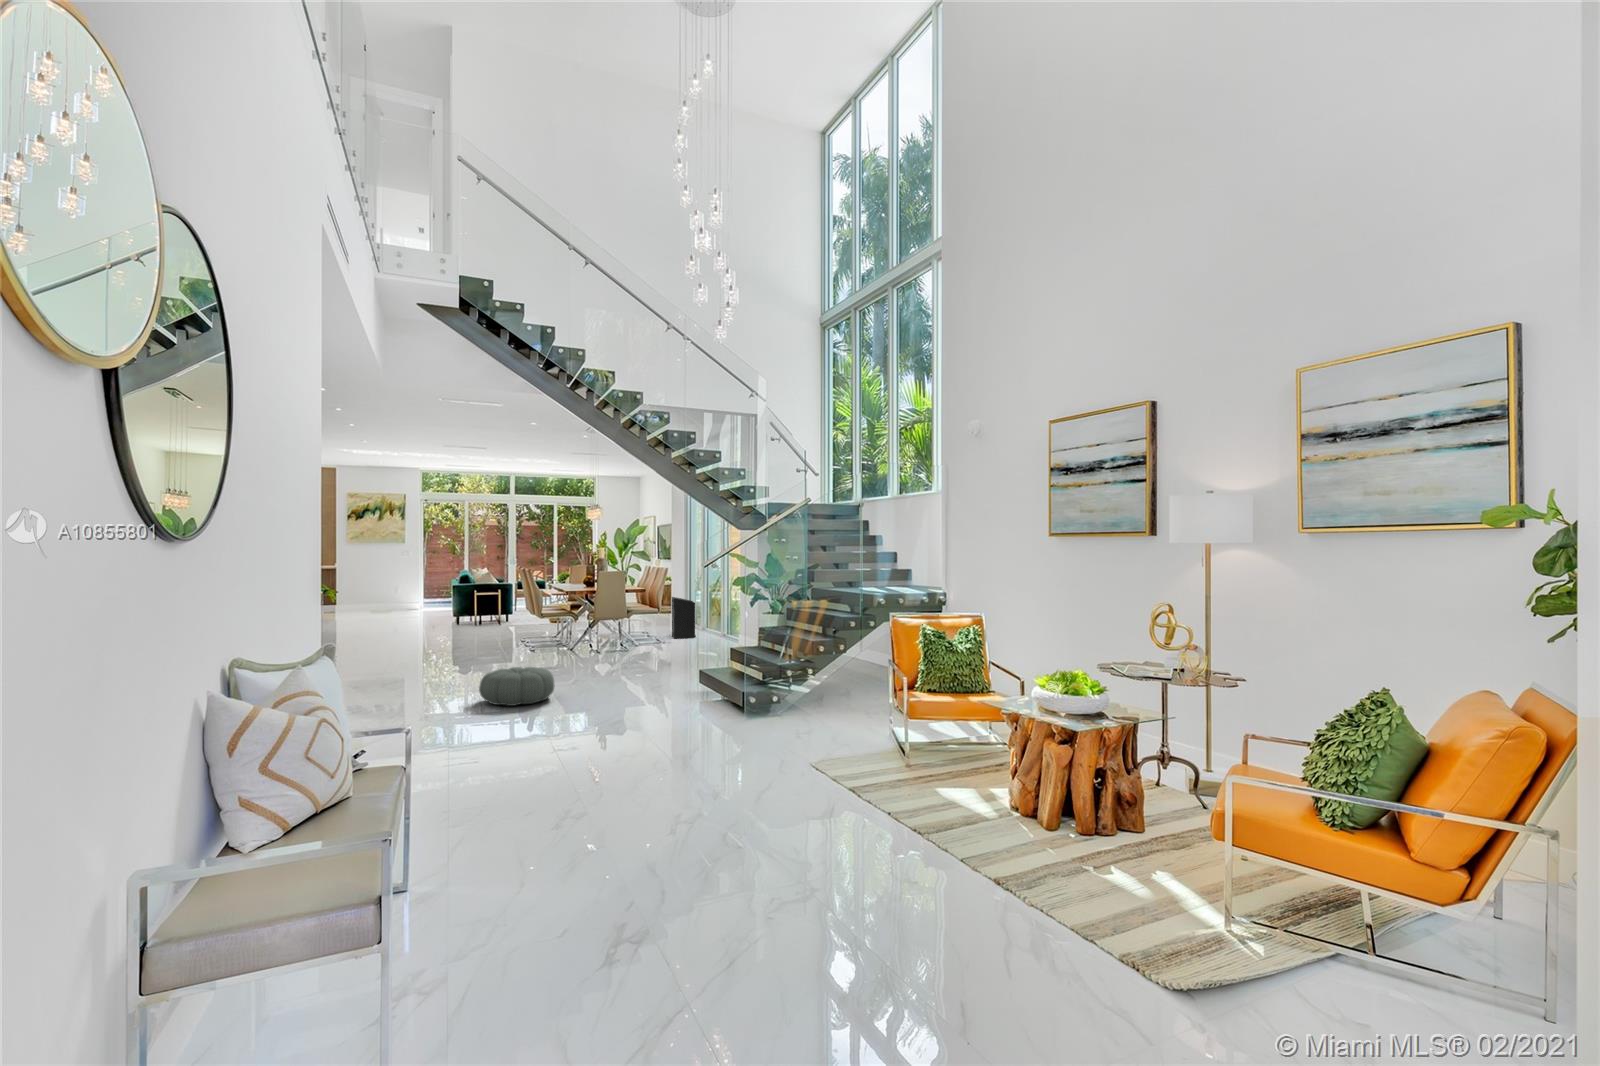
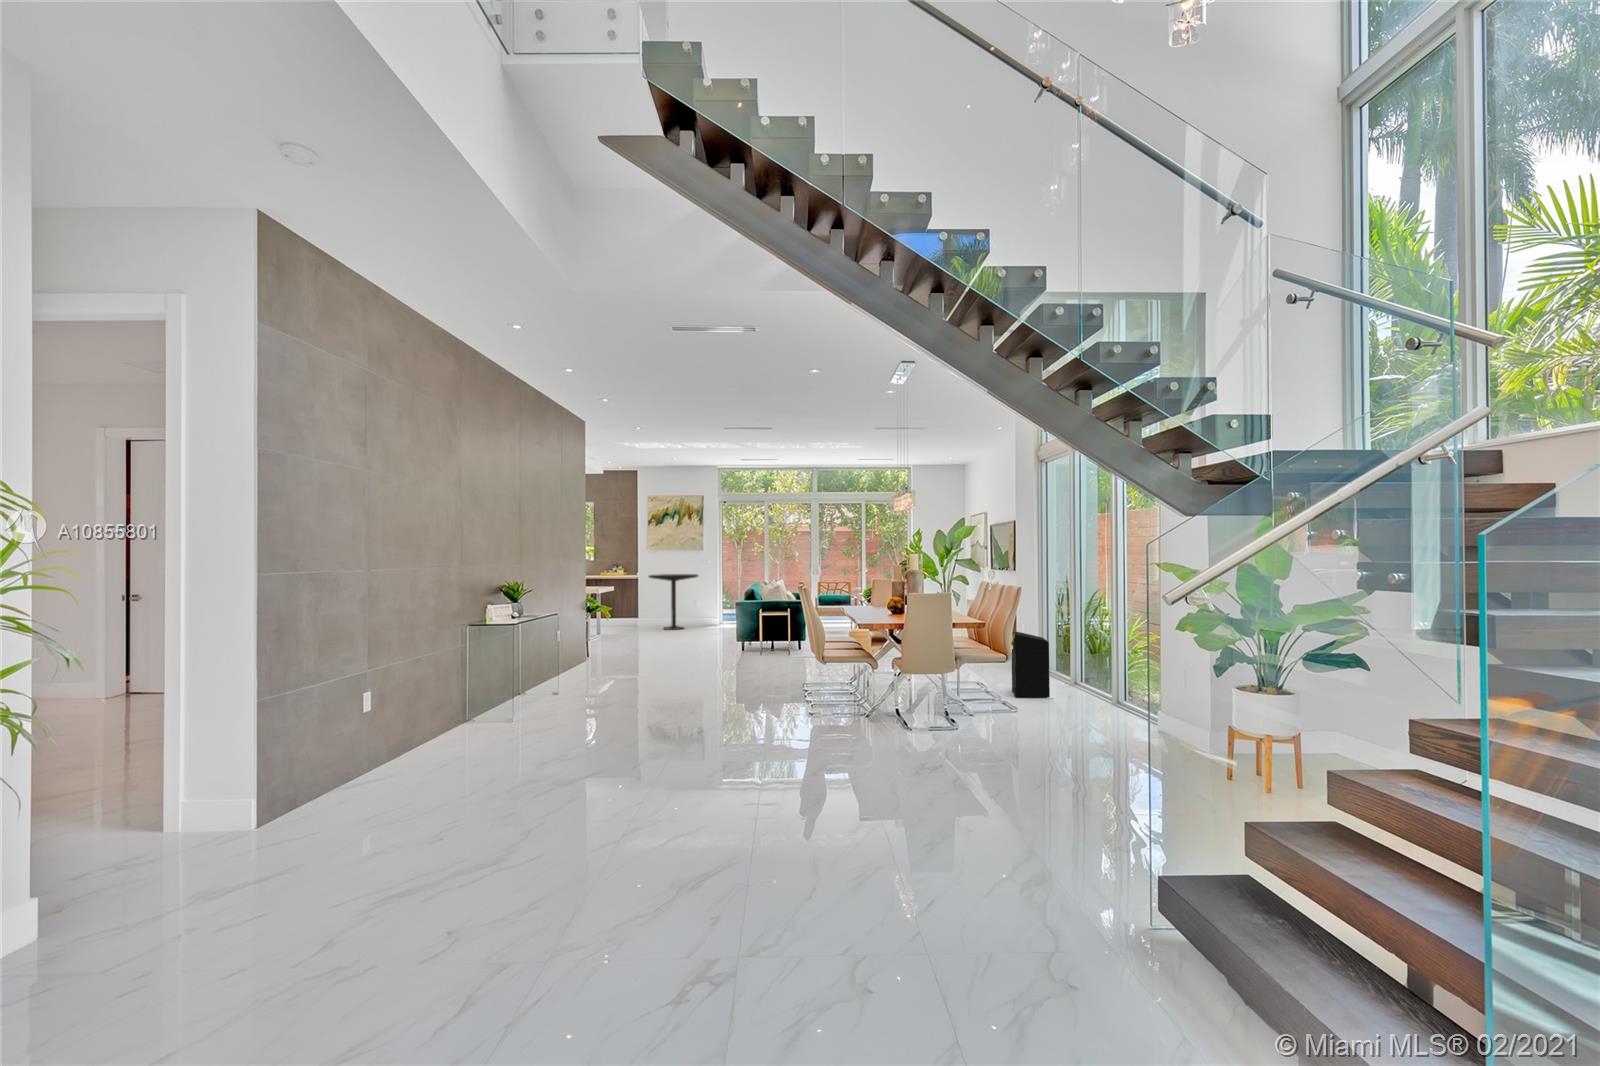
pedestal table: none [351,564,402,613] -> present [649,574,698,630]
pouf: present [479,667,554,706] -> none [643,782,778,873]

